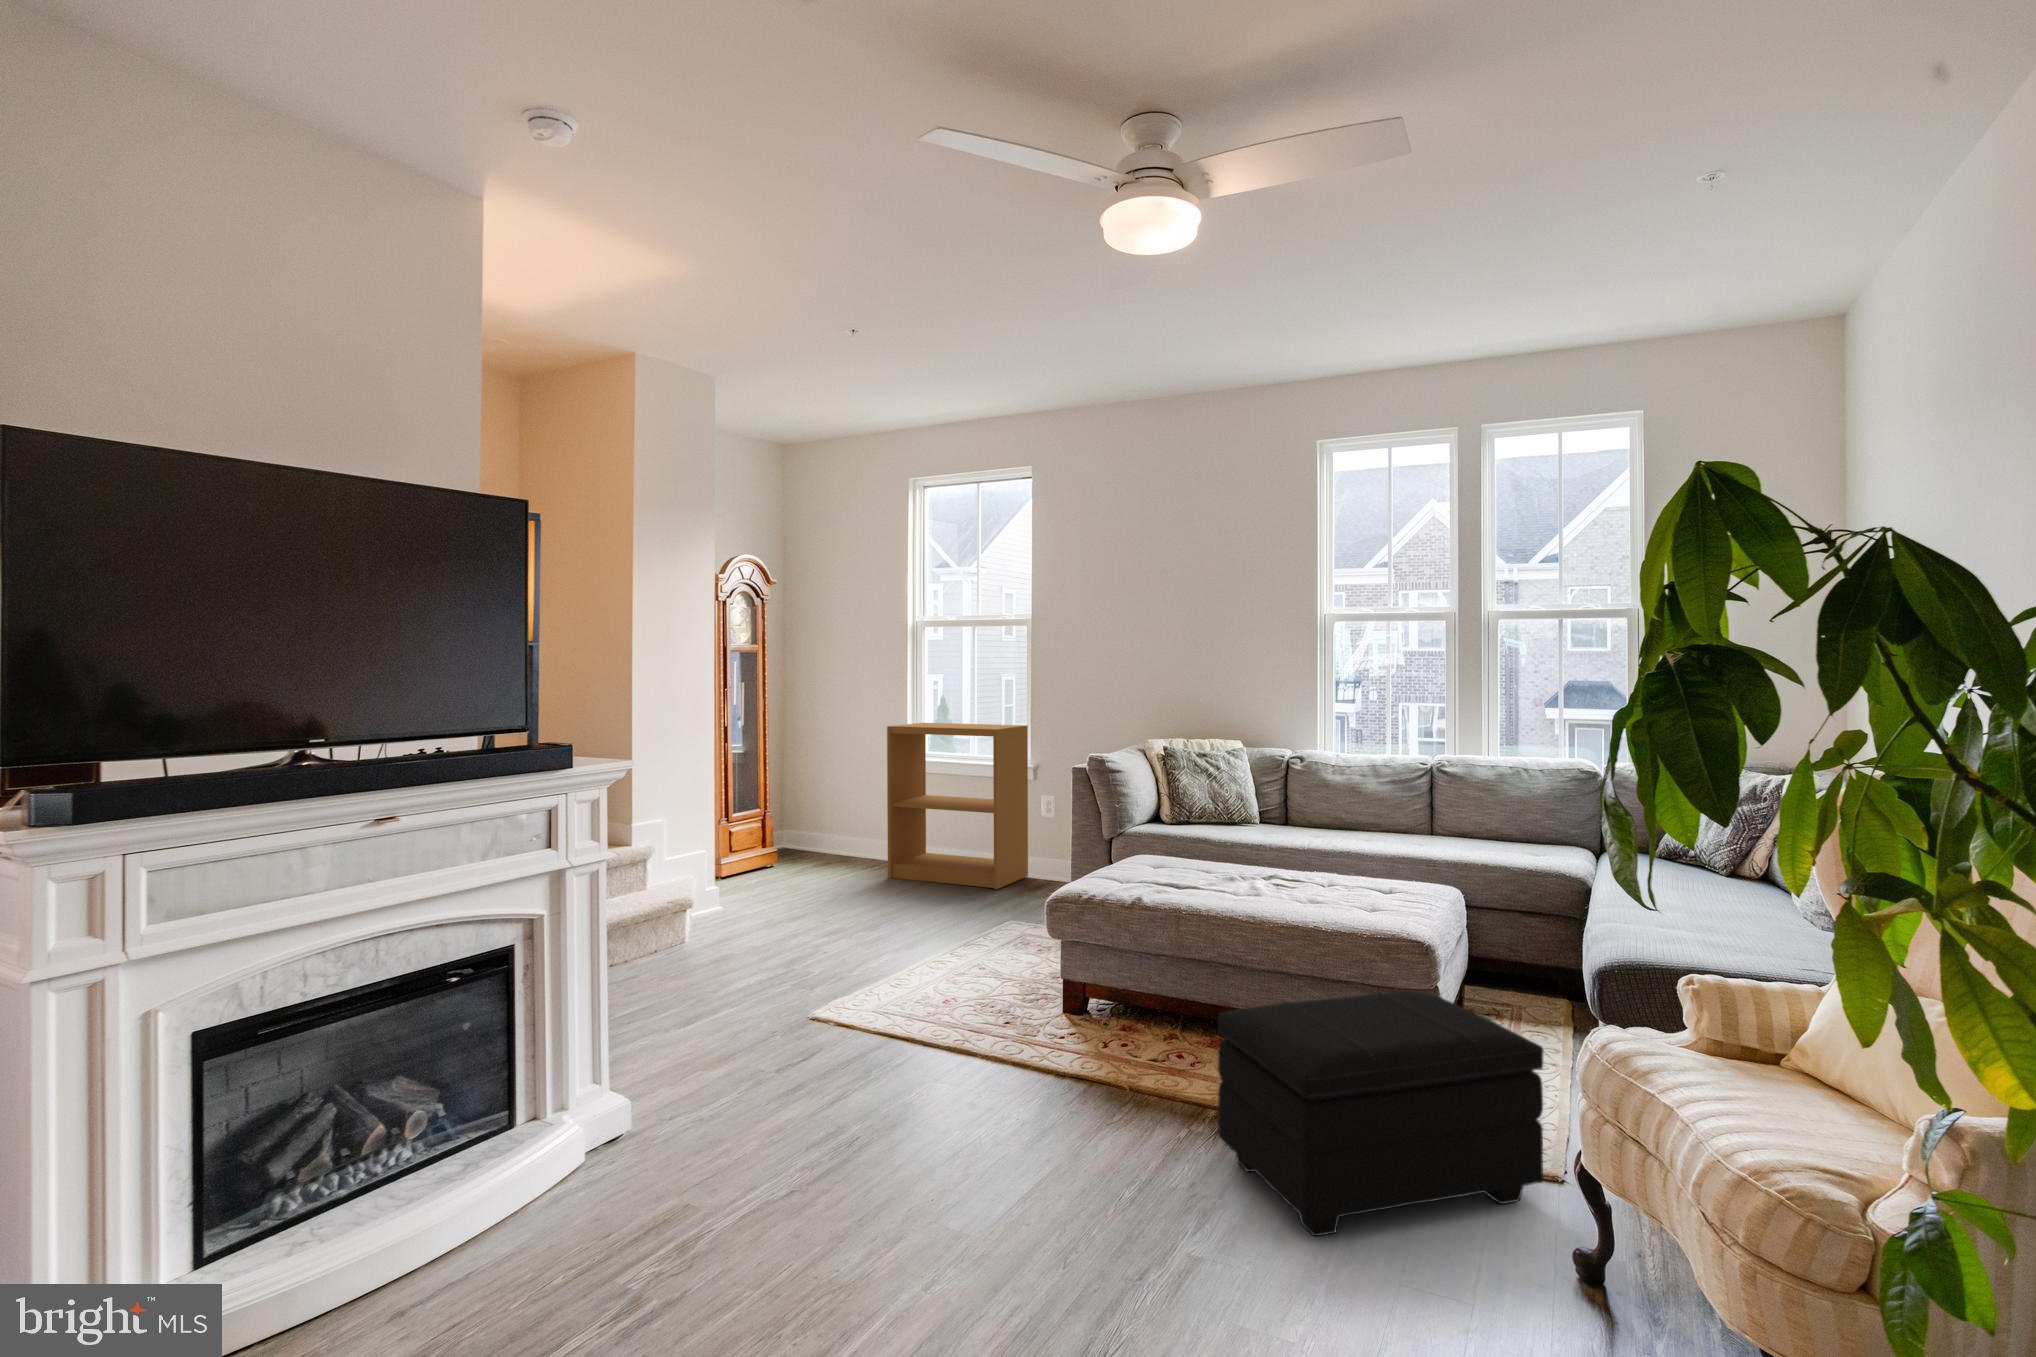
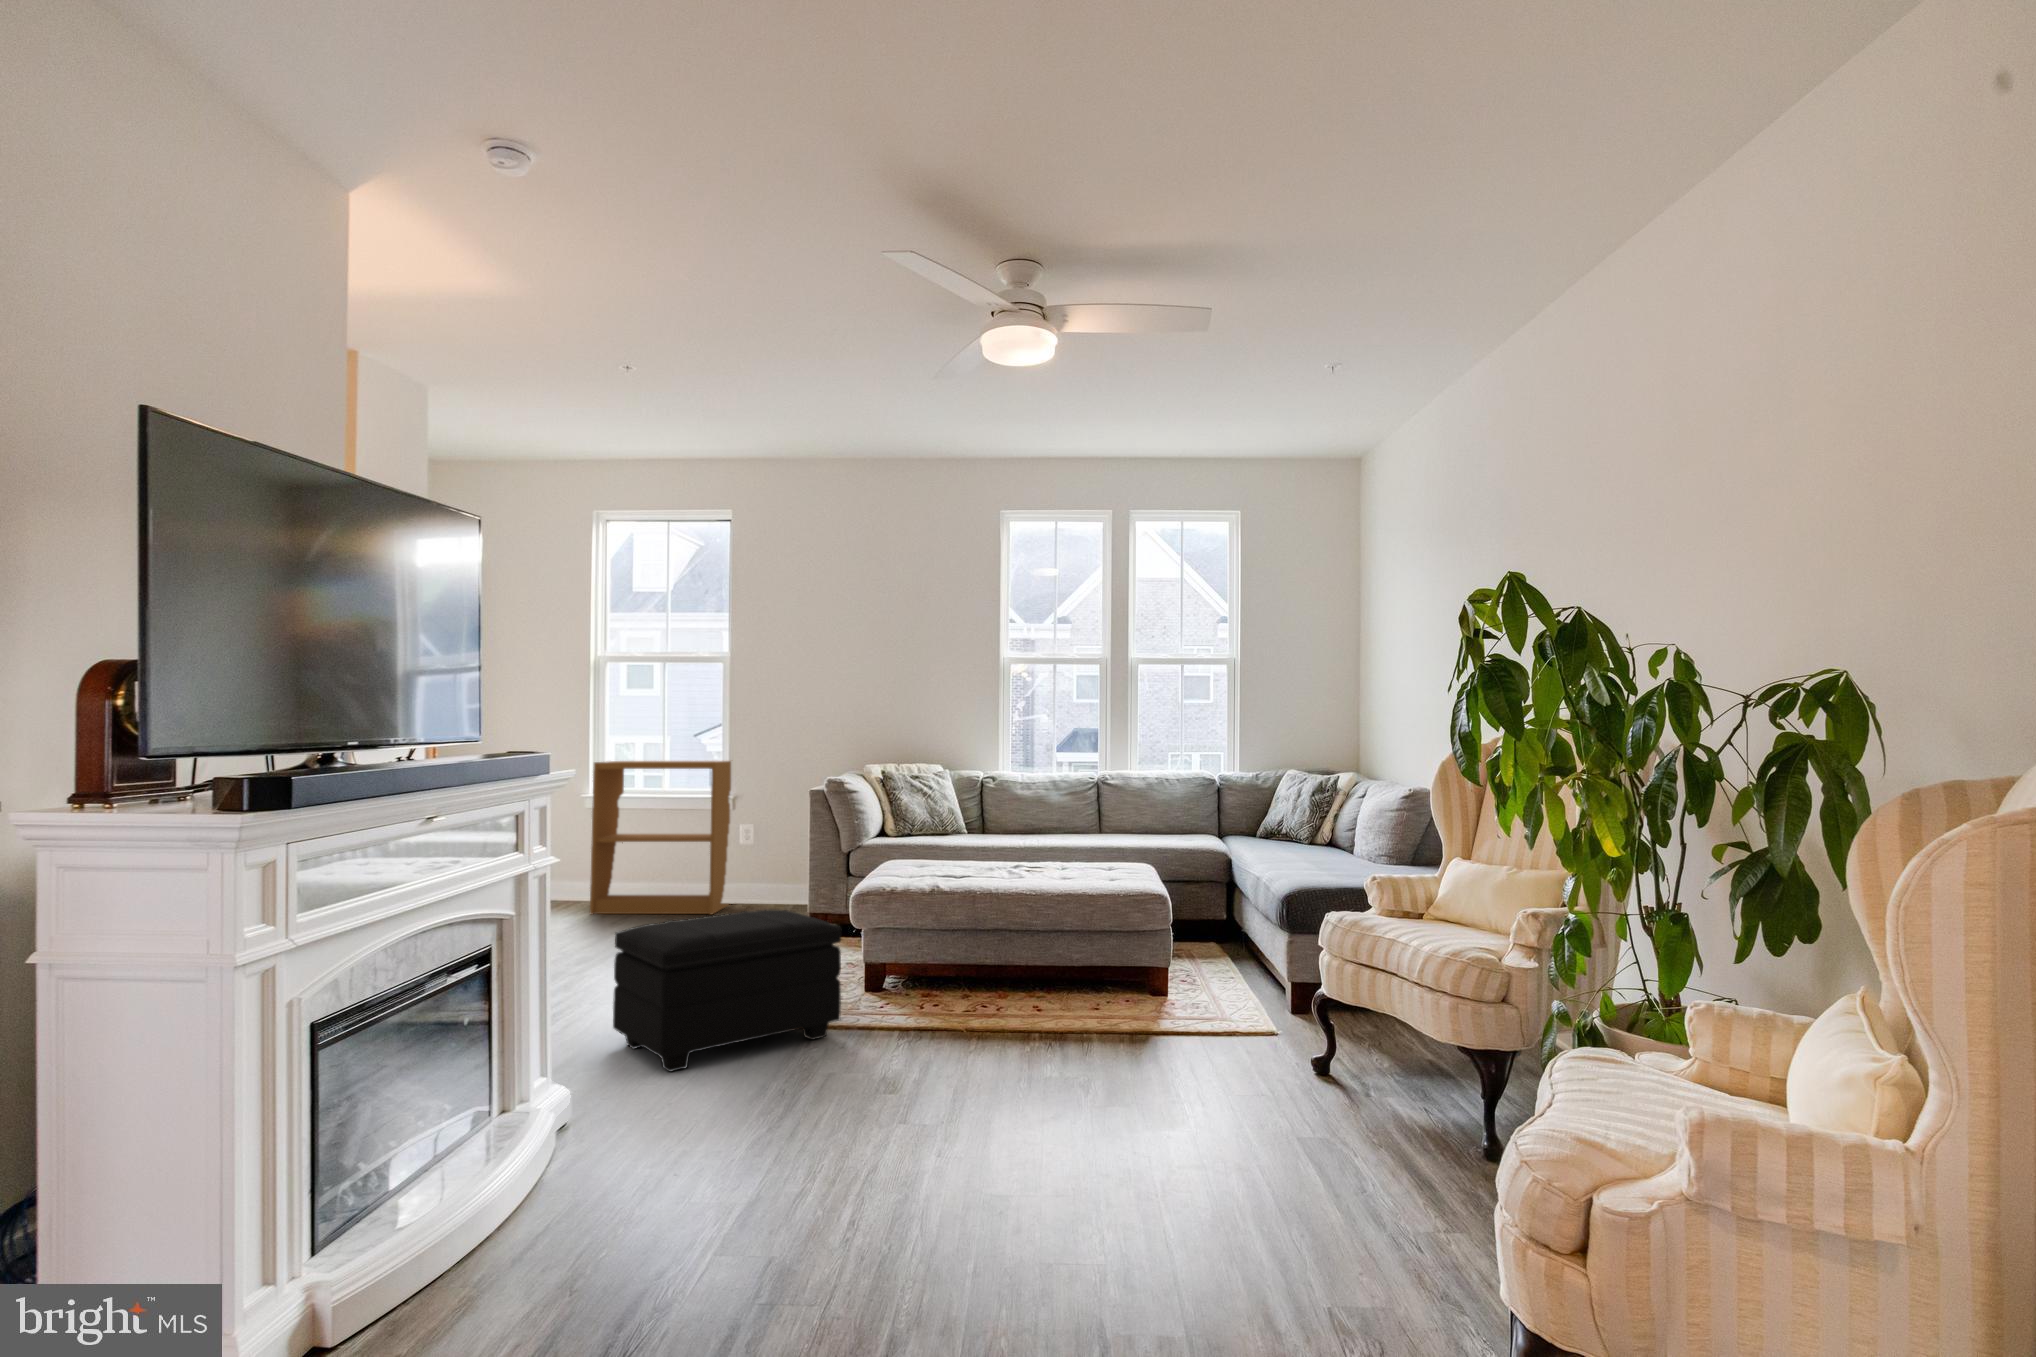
footstool: present [1218,991,1543,1236] -> present [613,910,841,1071]

